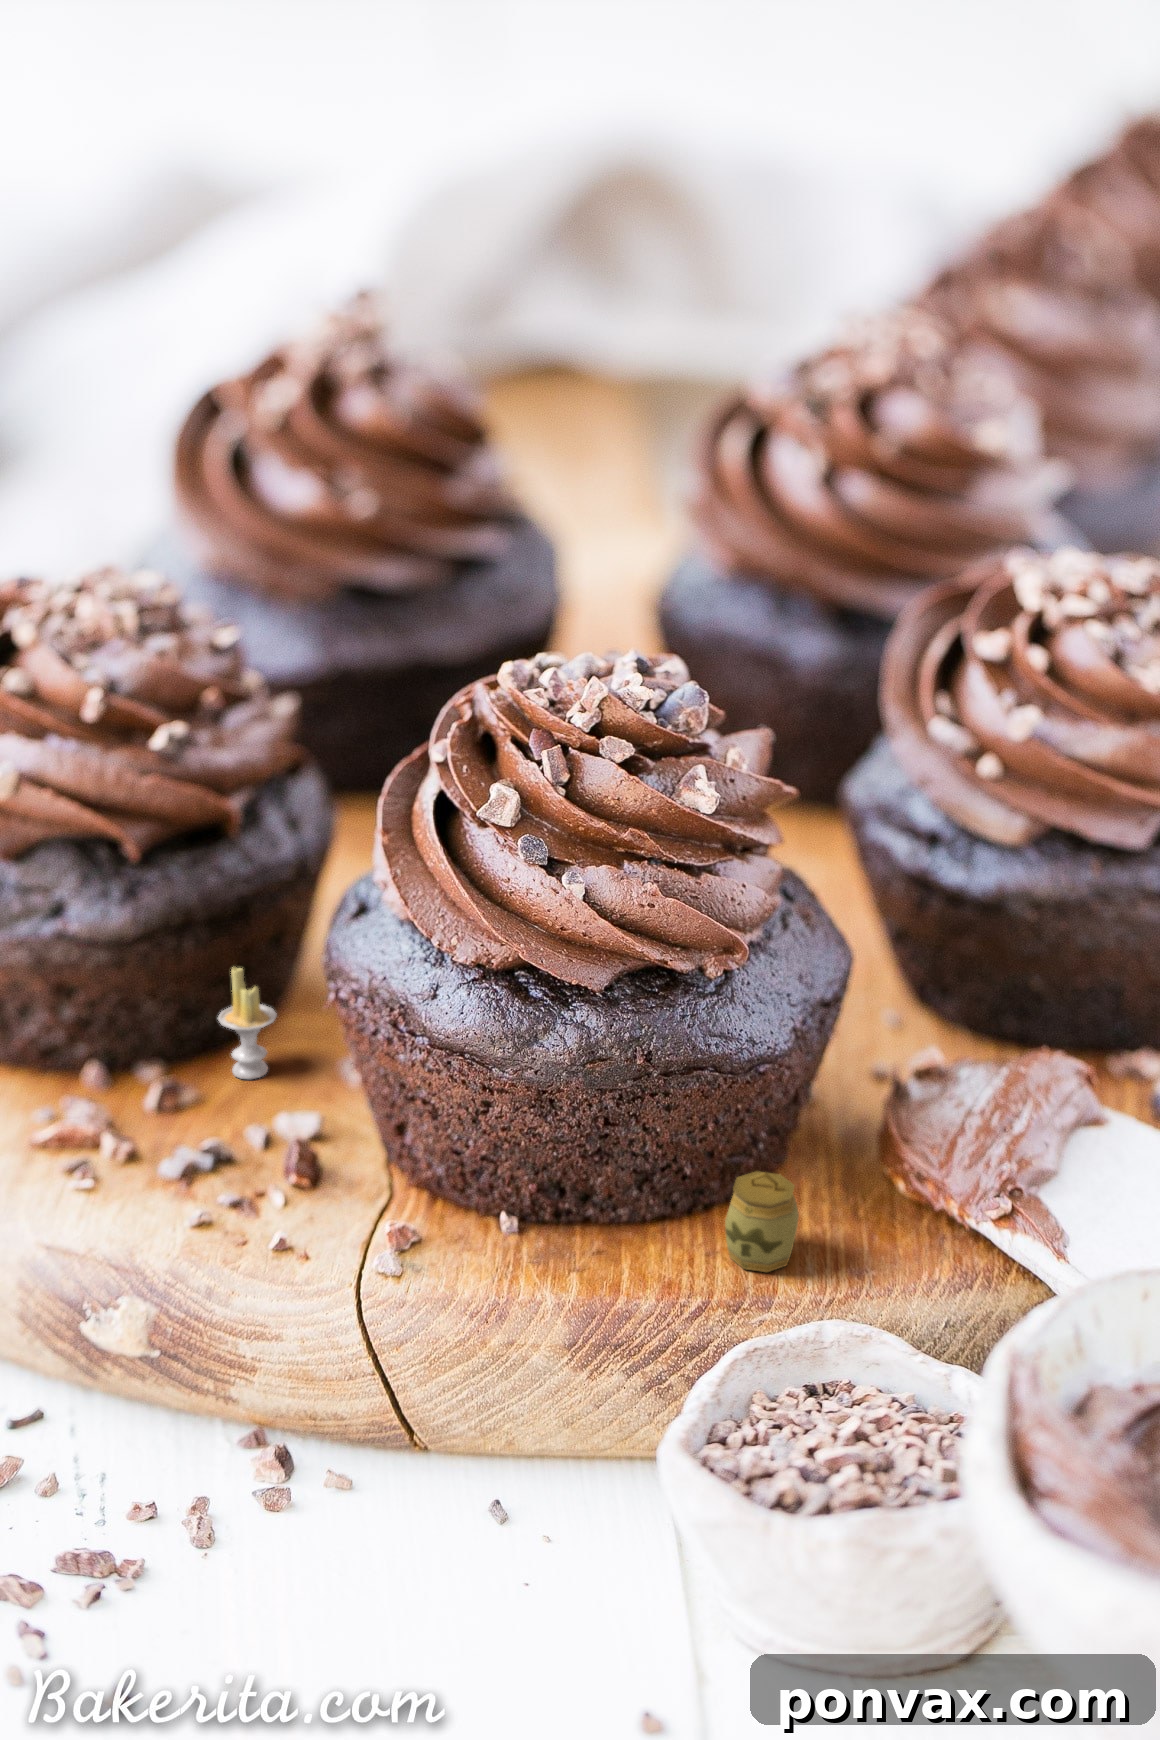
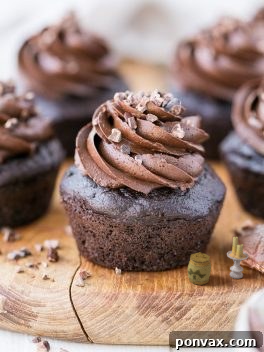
candle: present [218,967,277,1079] -> present [227,237,248,278]

